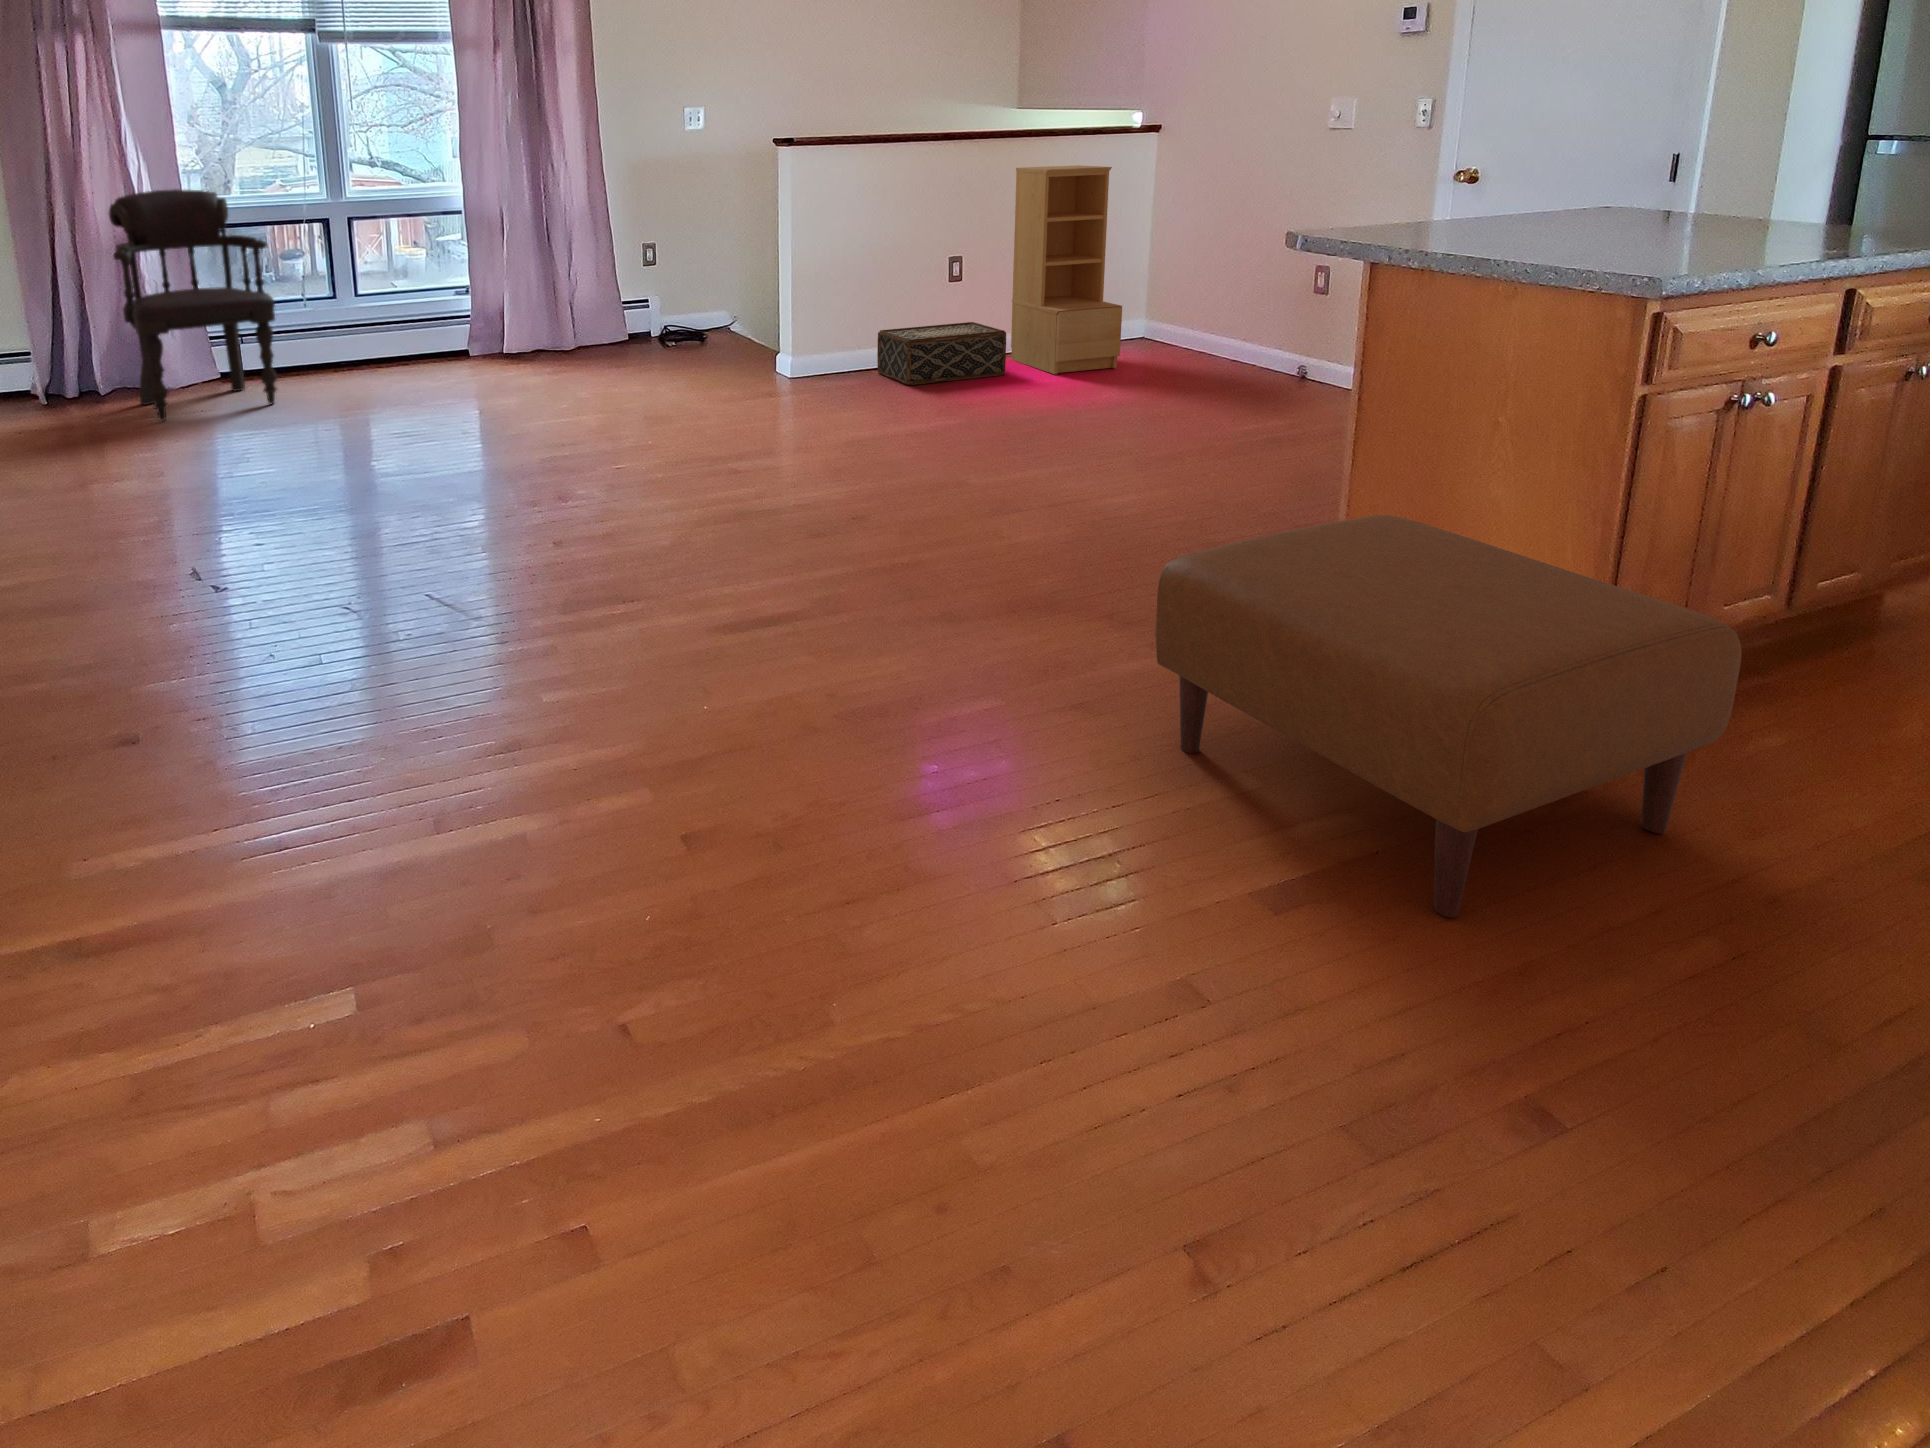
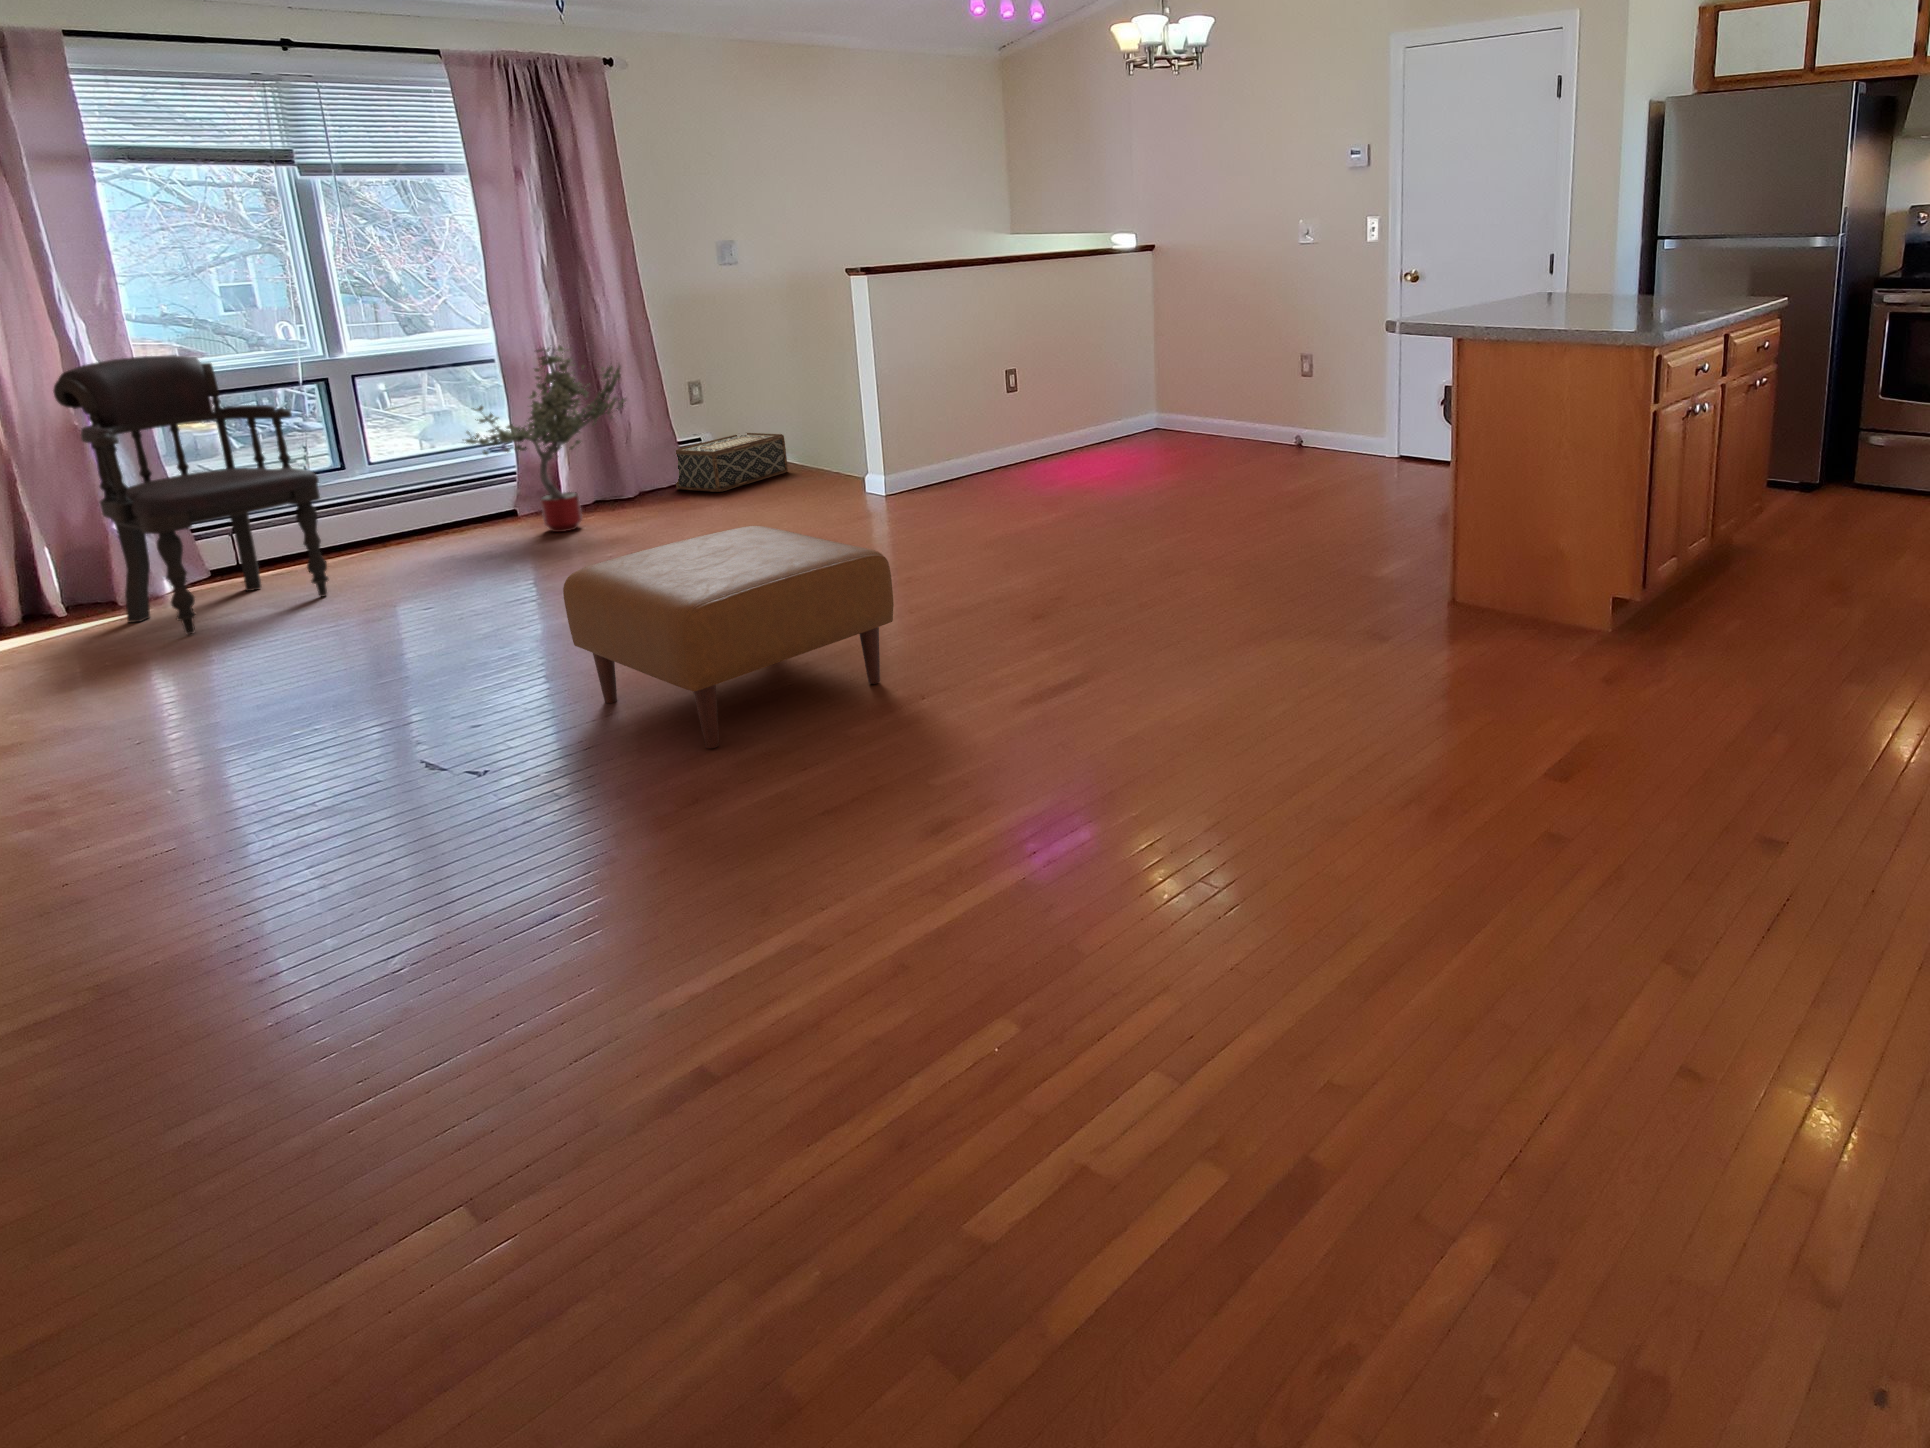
bookshelf: present [1011,165,1122,374] -> none [1063,280,1168,463]
potted tree: none [413,200,554,374] -> present [465,346,626,532]
woven basket: present [877,322,1006,385] -> present [676,433,788,492]
ottoman: present [1155,515,1741,917] -> present [563,526,894,748]

